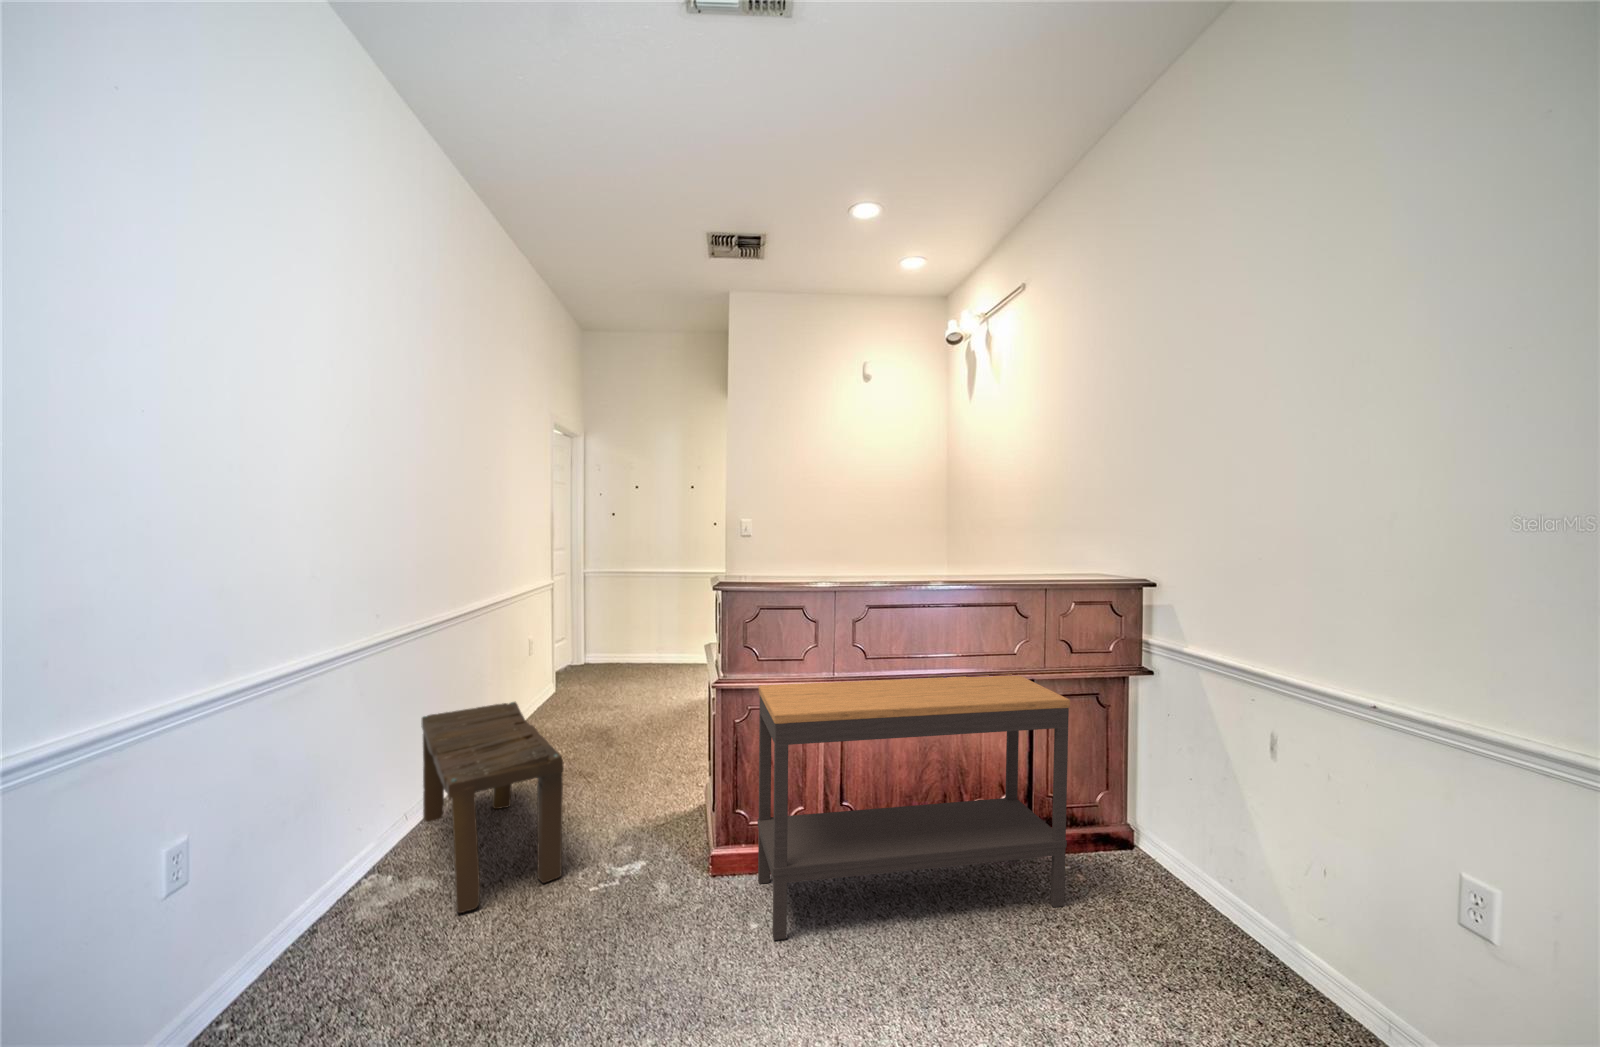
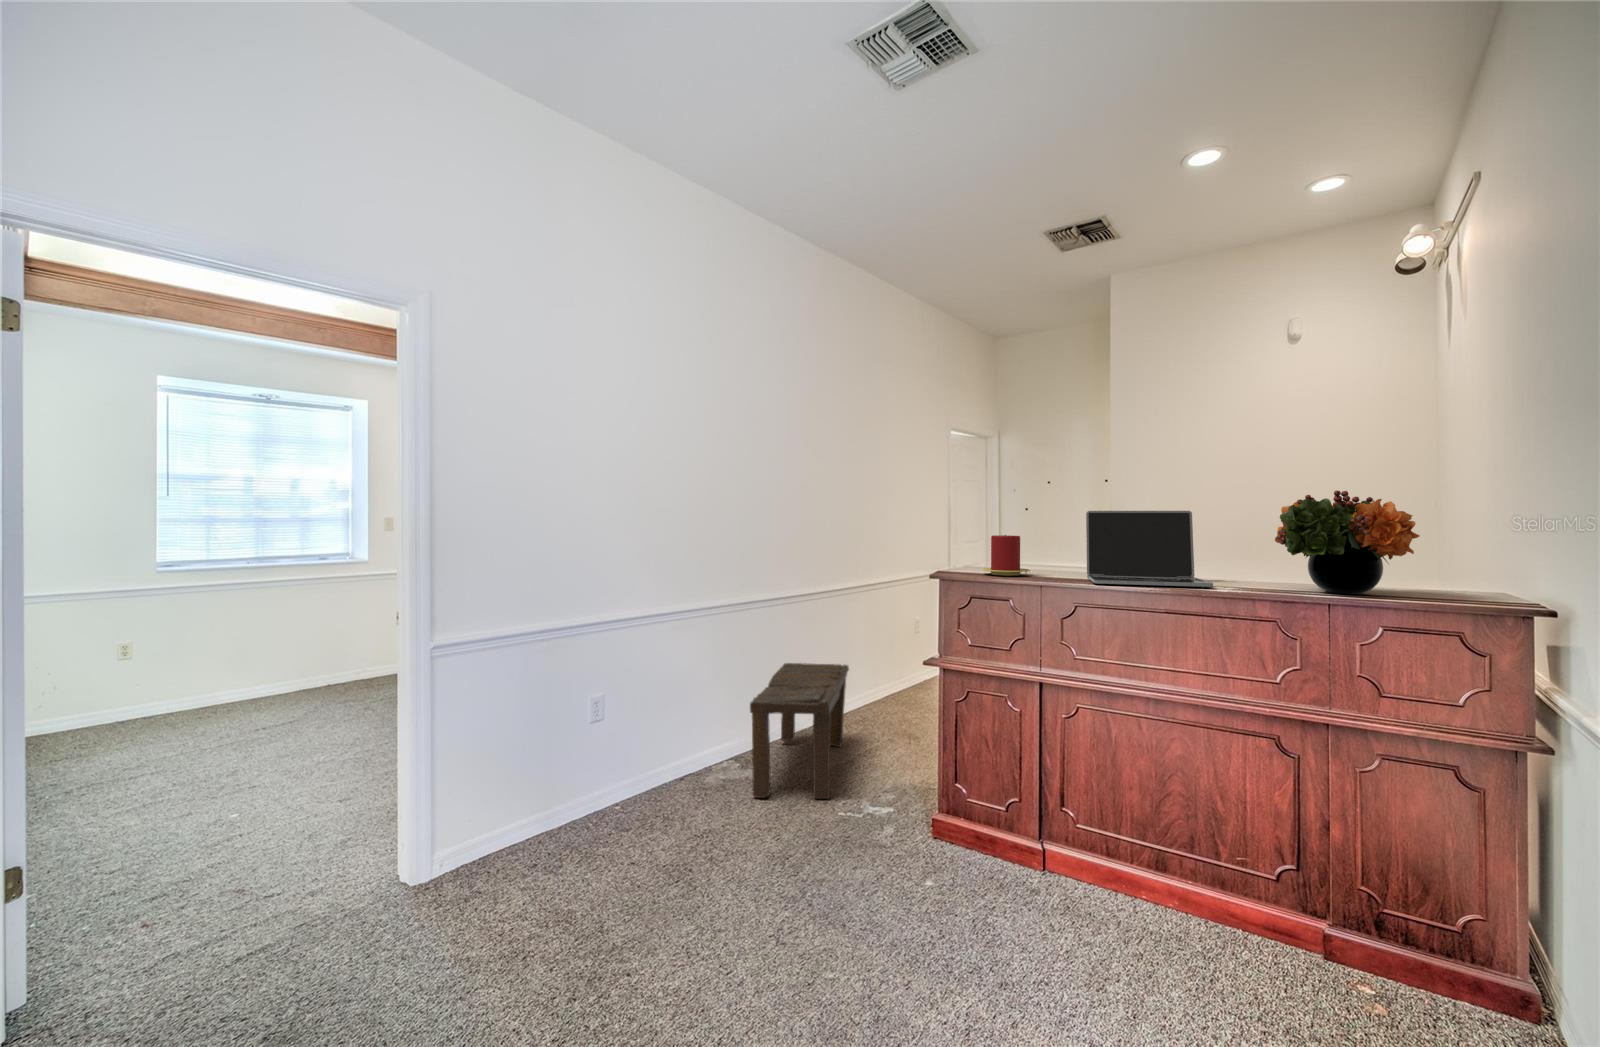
flower arrangement: none [987,503,1078,581] -> present [1275,490,1420,594]
laptop: none [851,516,967,587] -> present [1086,511,1213,587]
candle: none [760,541,808,583] -> present [982,535,1030,576]
console table: present [758,674,1070,940] -> none [933,669,1309,1019]

